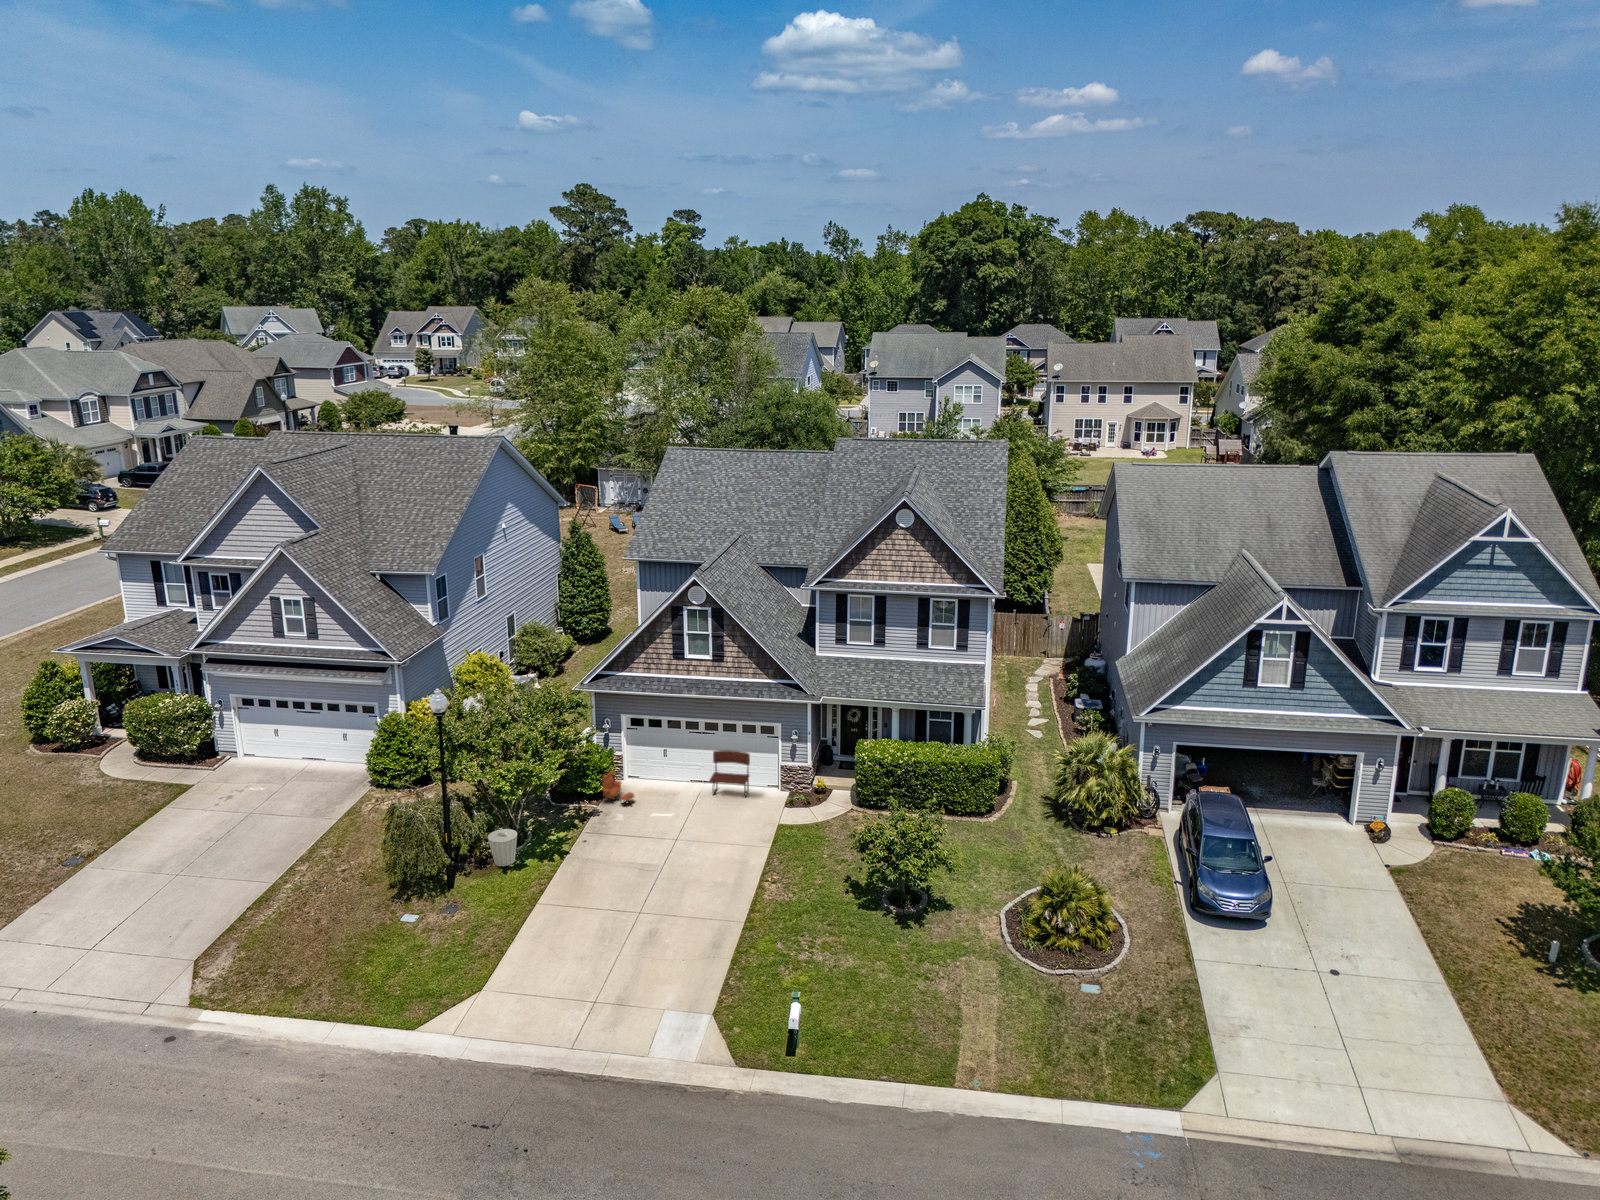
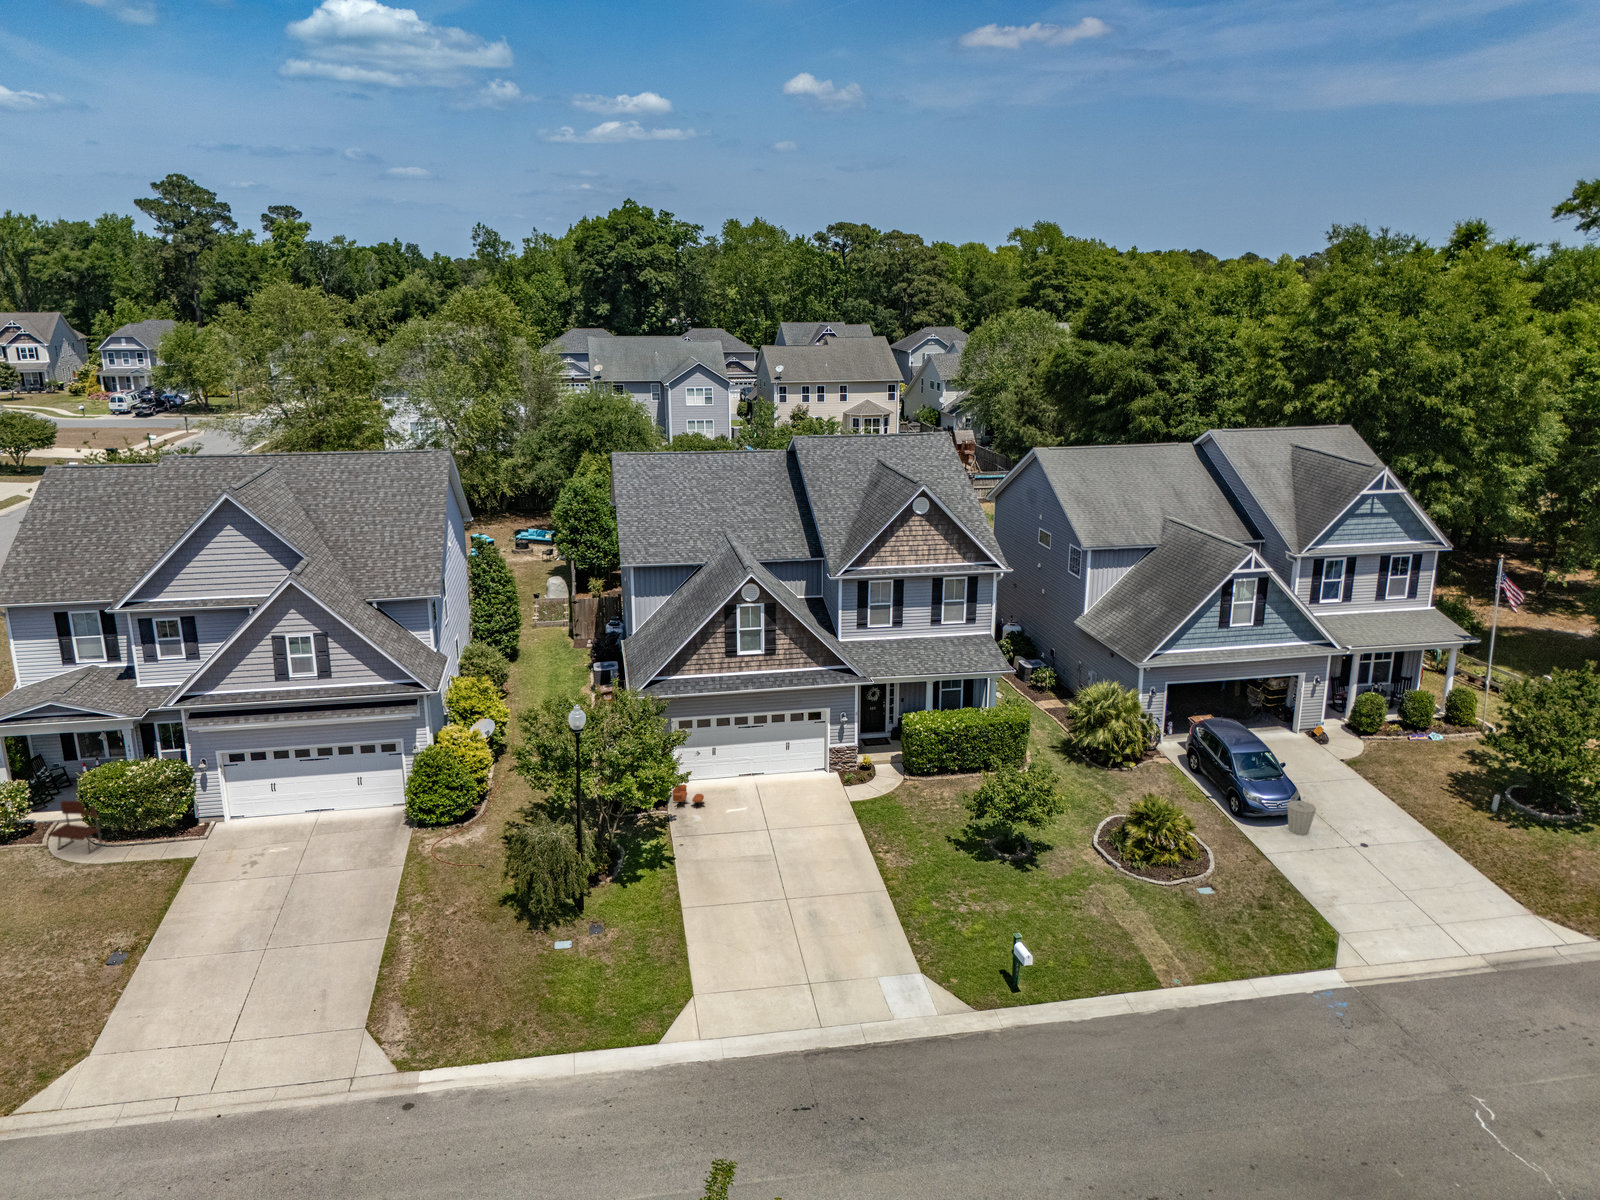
bench: present [709,750,750,797] -> present [48,801,103,853]
trash can: present [488,829,517,866] -> present [1287,801,1316,835]

